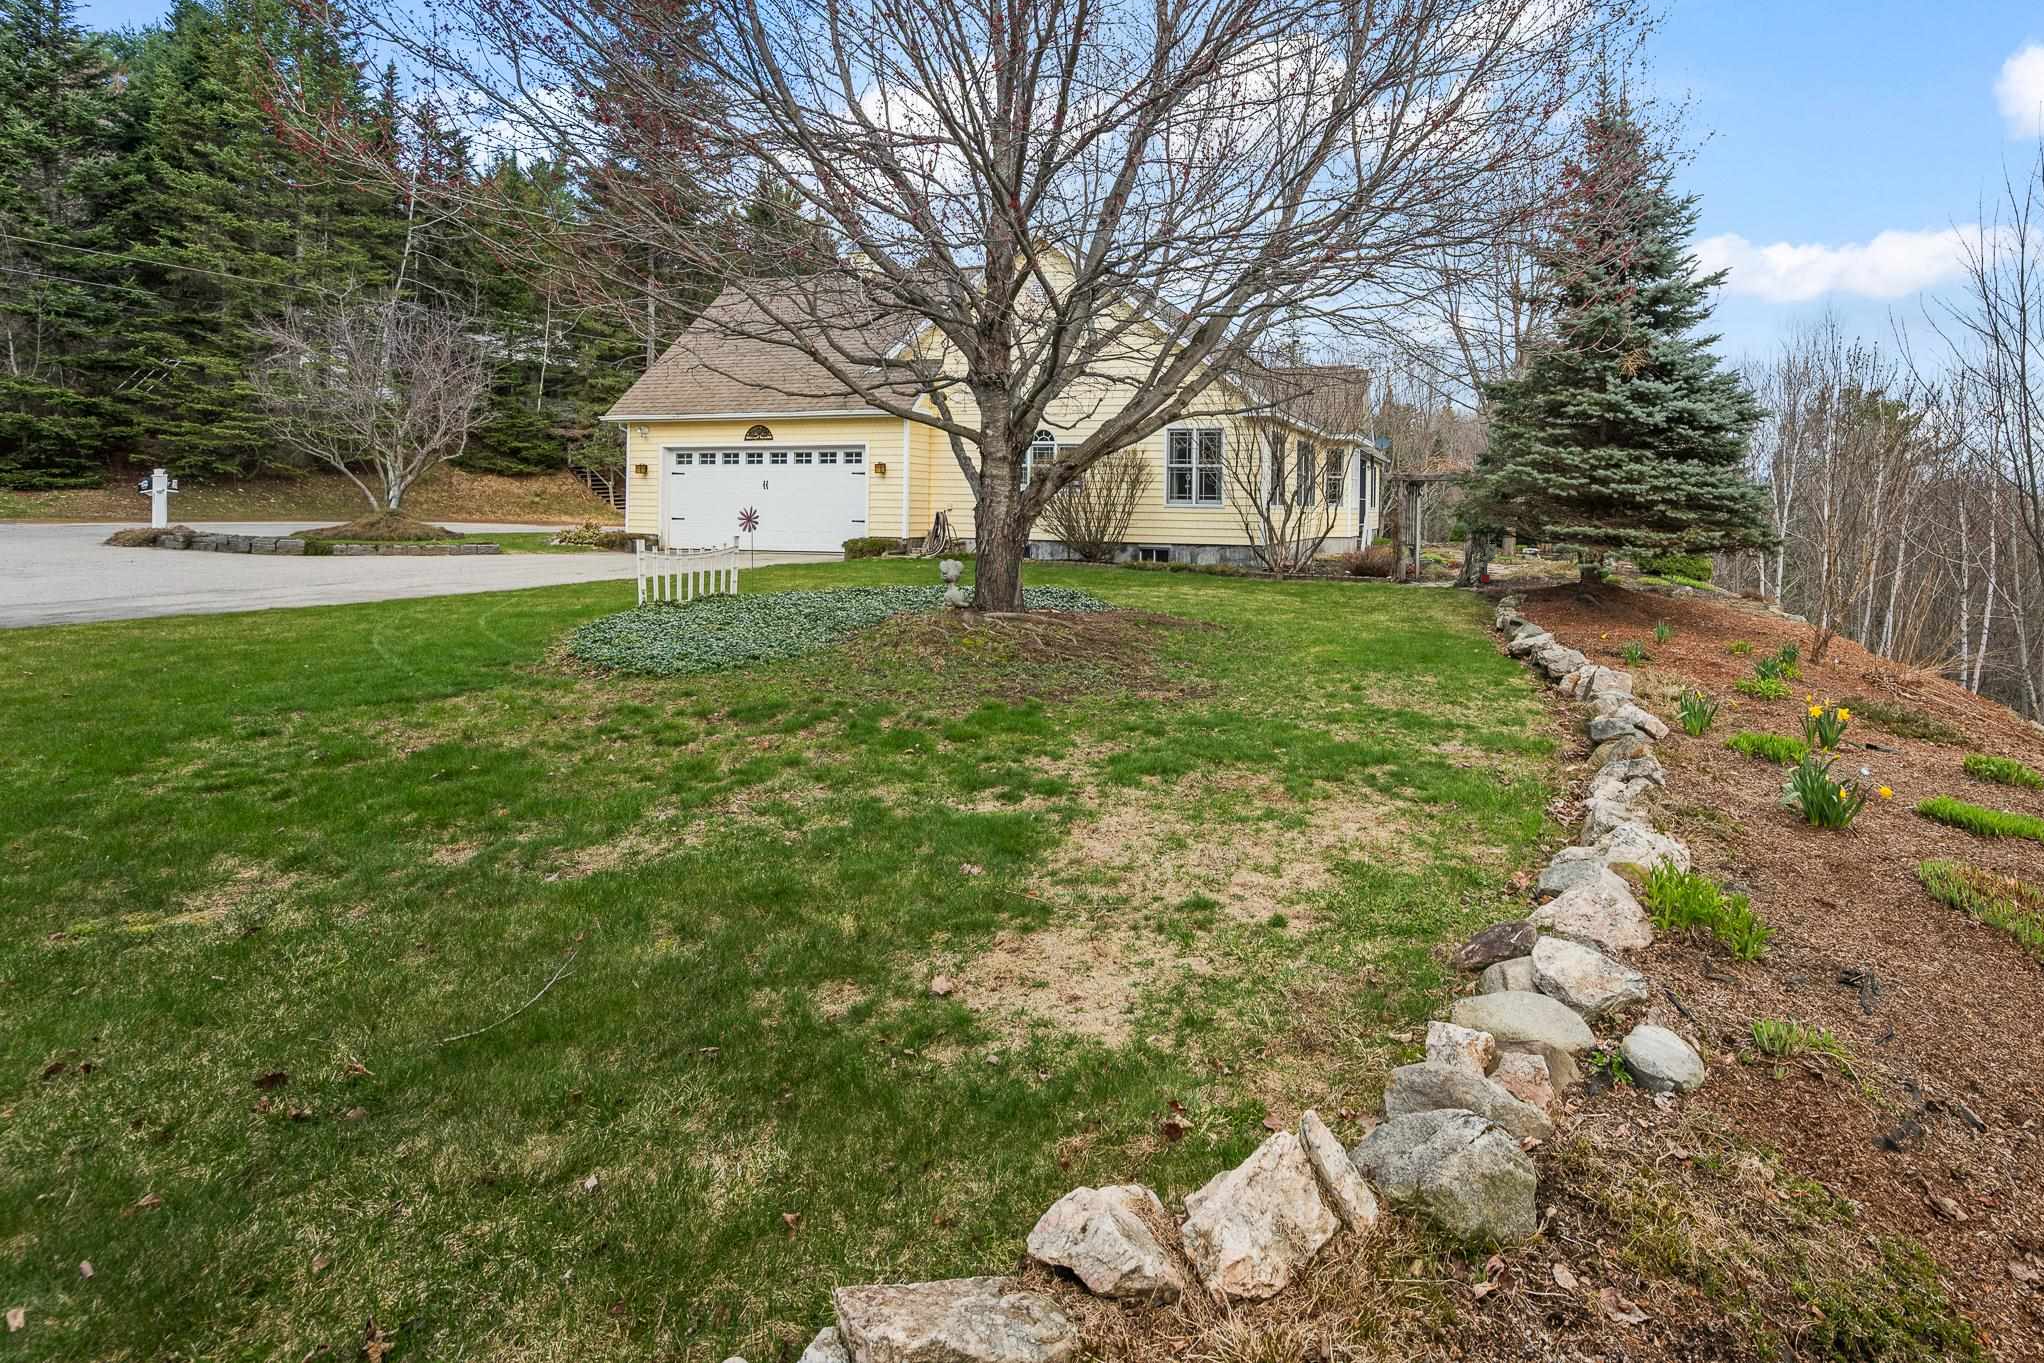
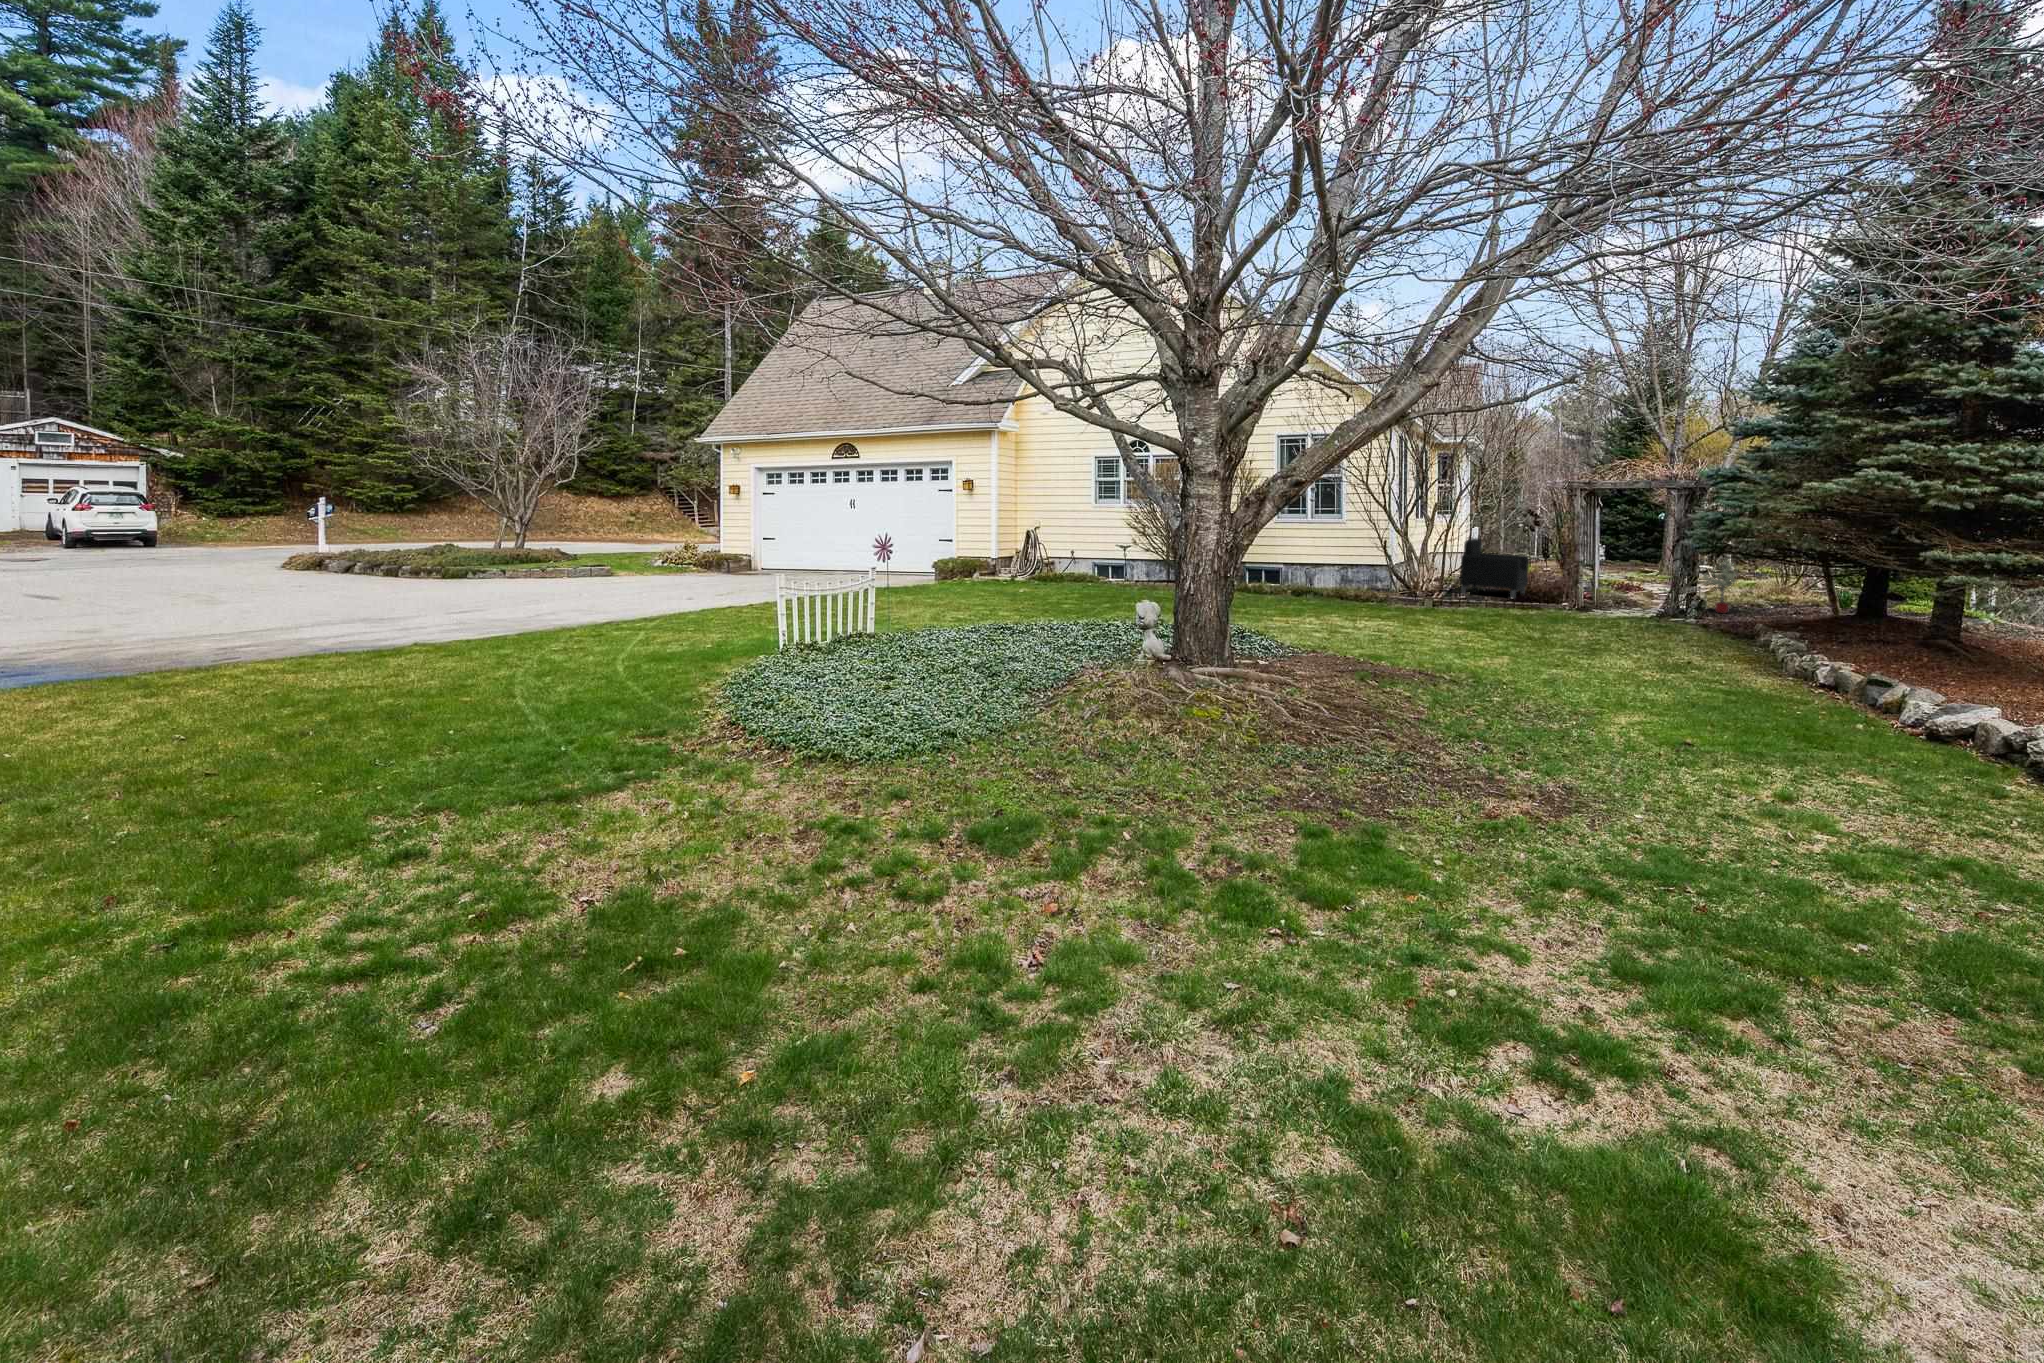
armchair: none [1299,523,1357,573] -> present [1460,538,1529,599]

